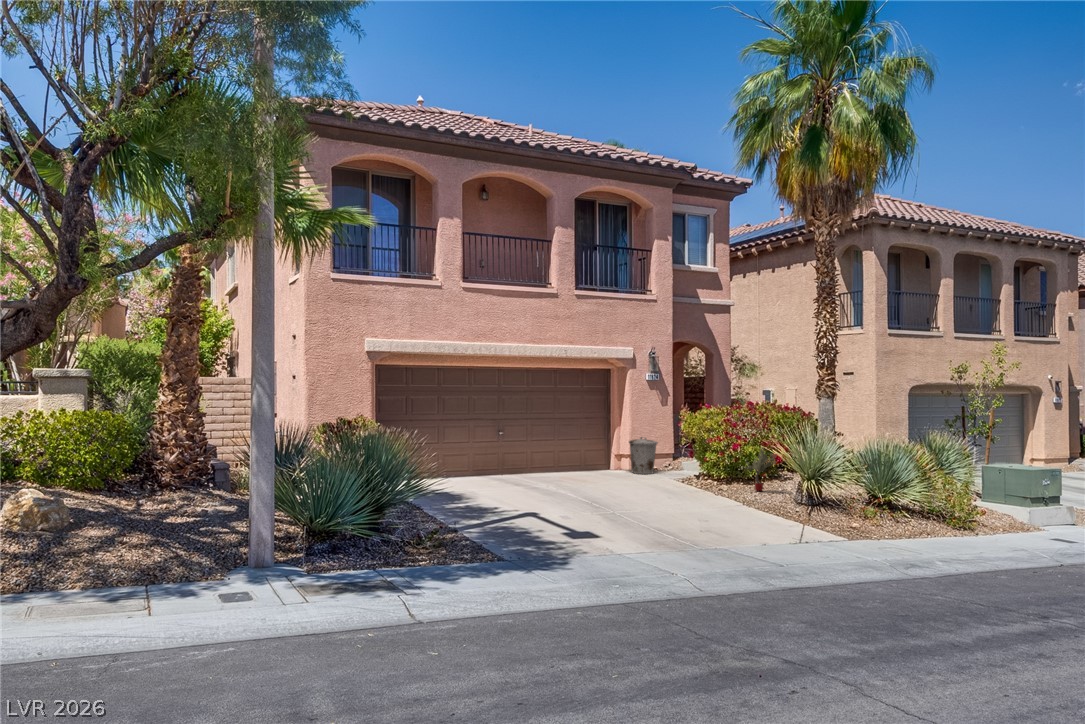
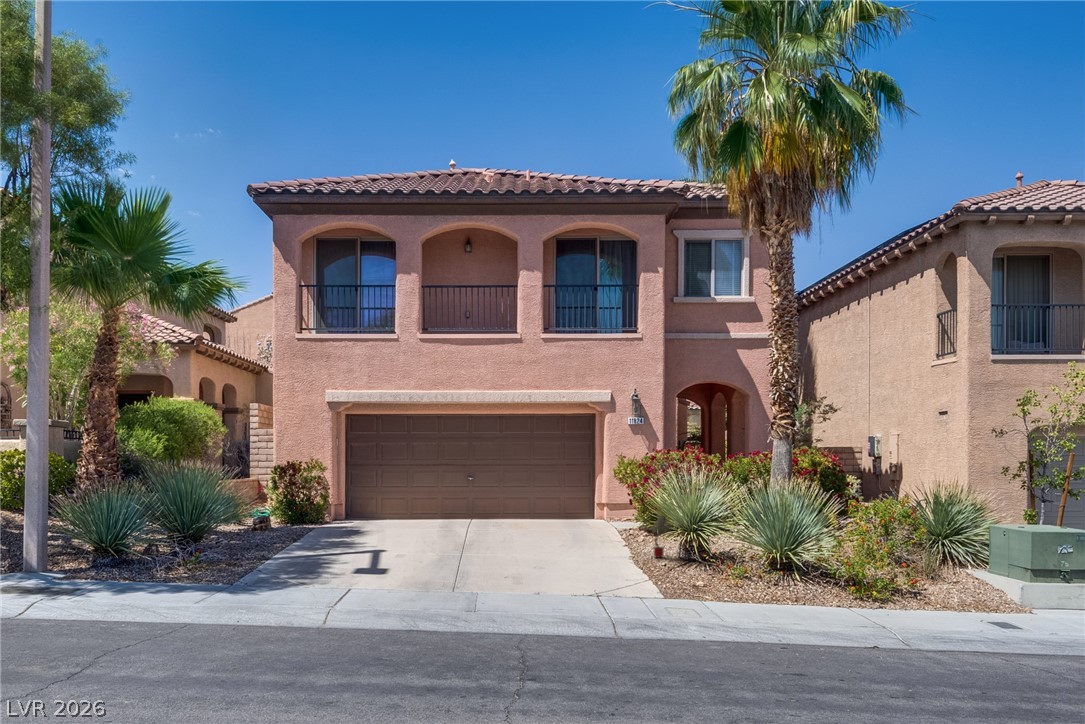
trash can: present [629,437,658,474] -> none [598,489,630,530]

